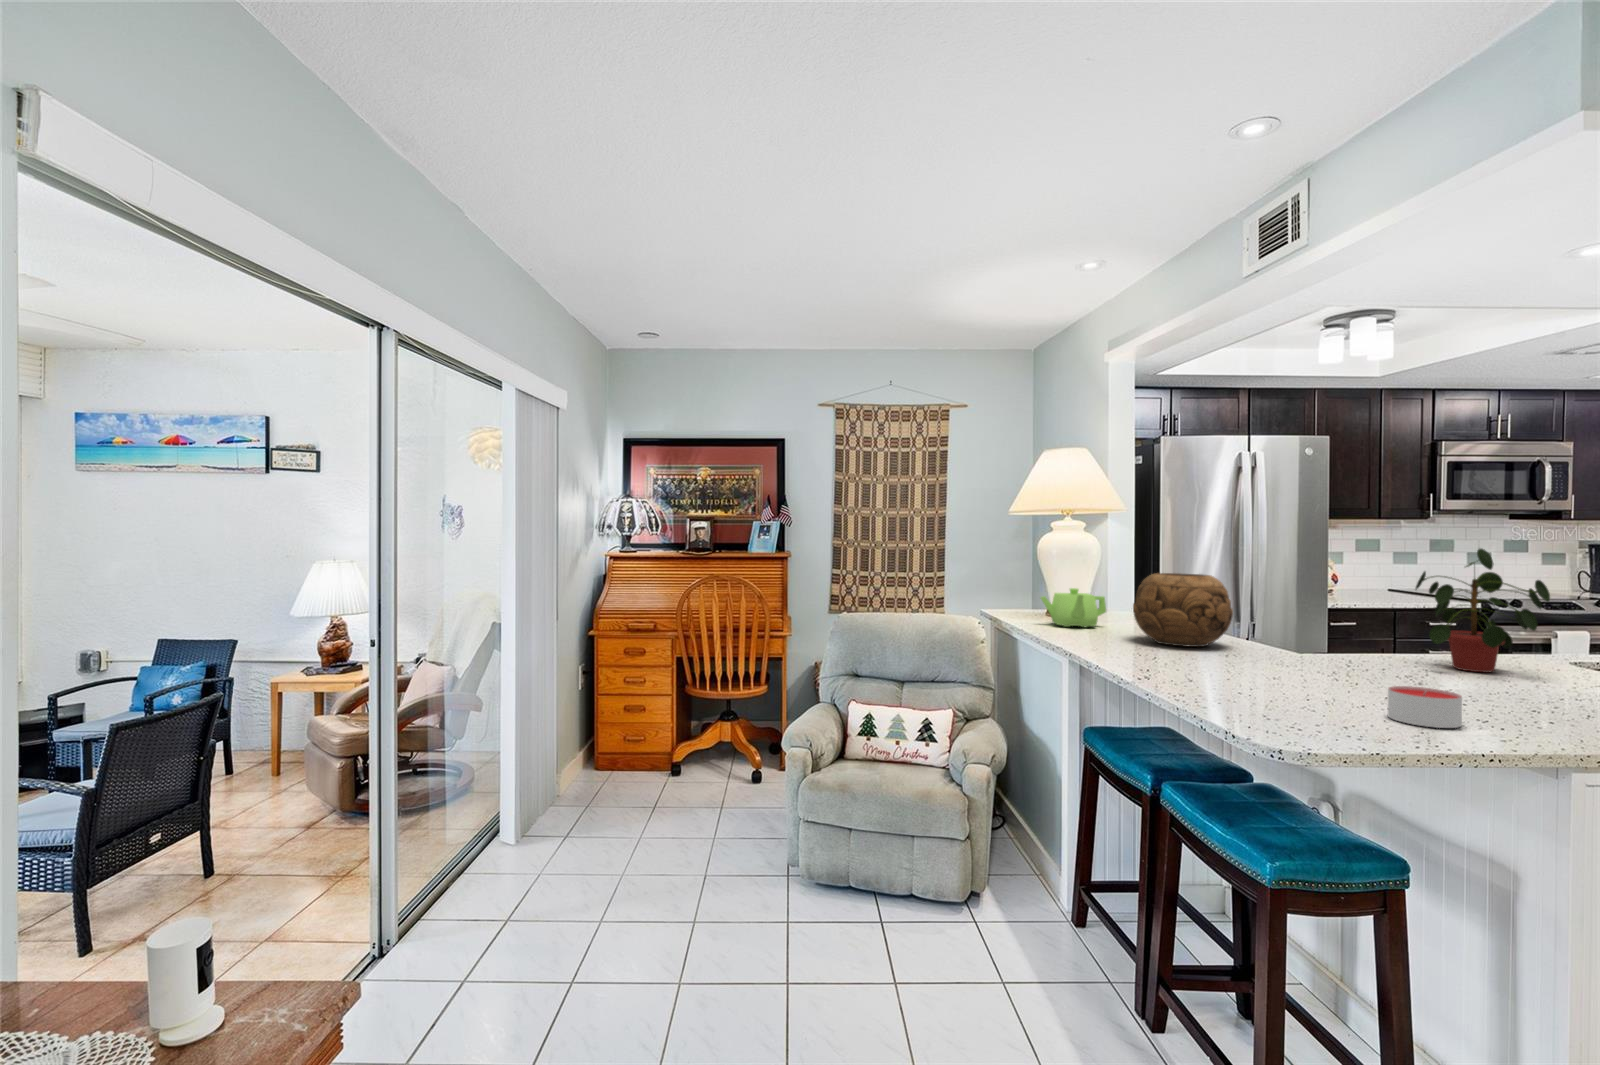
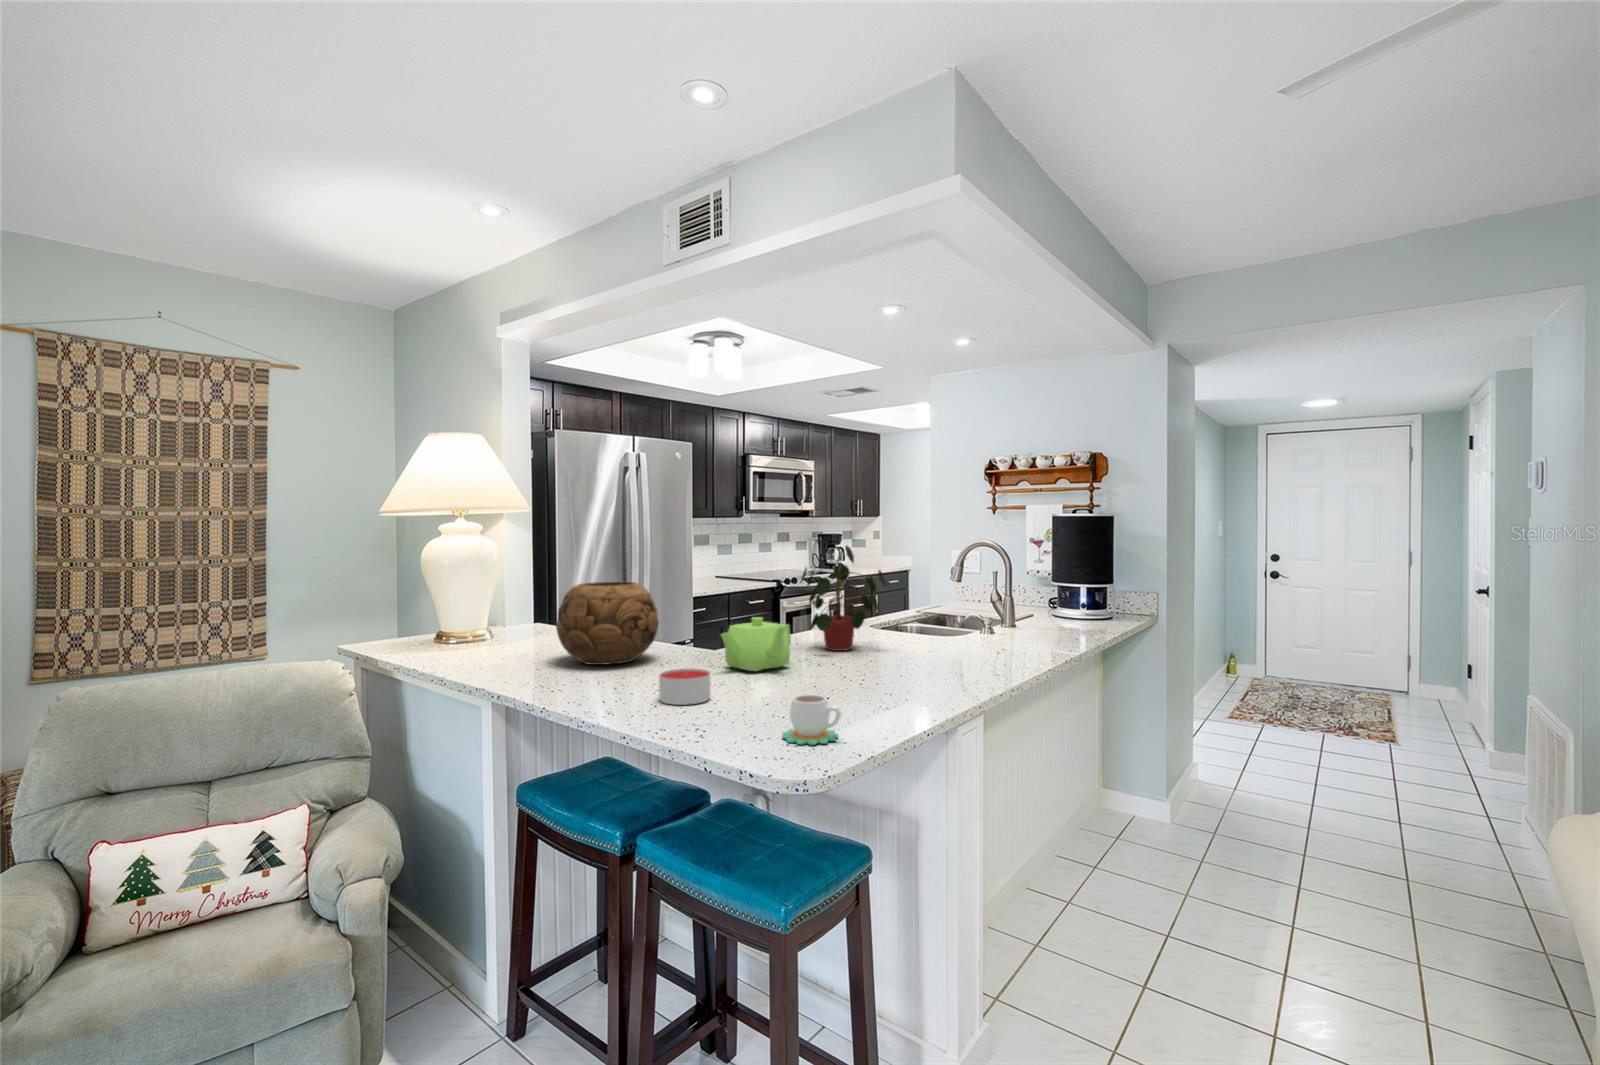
teapot: present [1040,588,1106,628] -> present [721,617,791,671]
mug: none [1289,680,1353,726] -> present [782,695,841,745]
candle: present [1388,686,1462,728] -> present [659,669,711,705]

